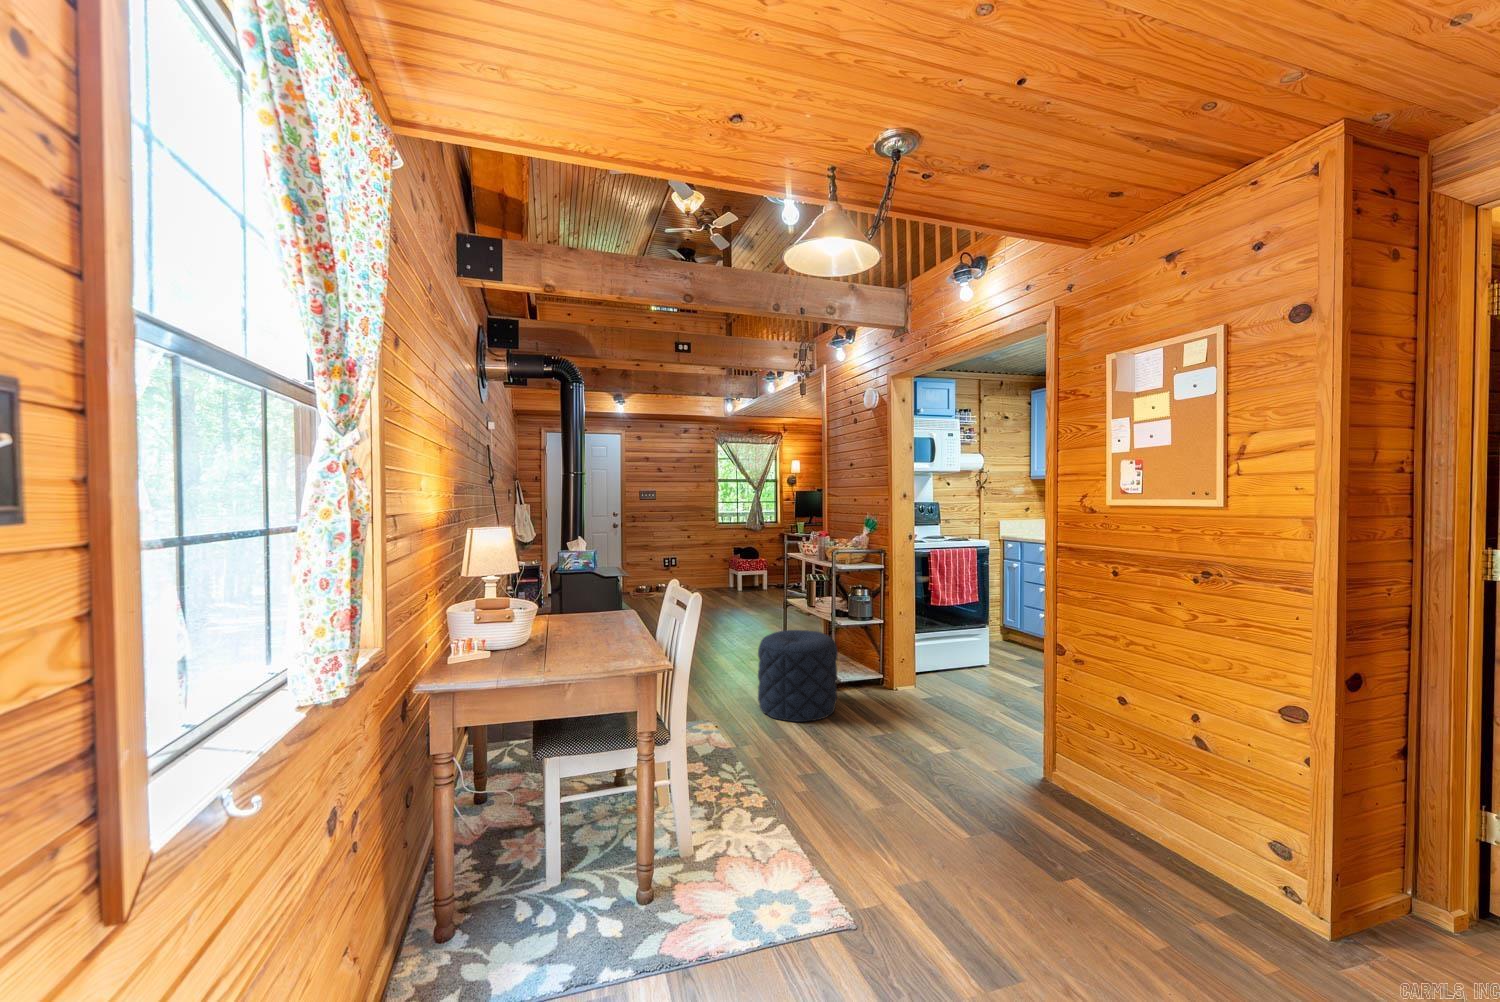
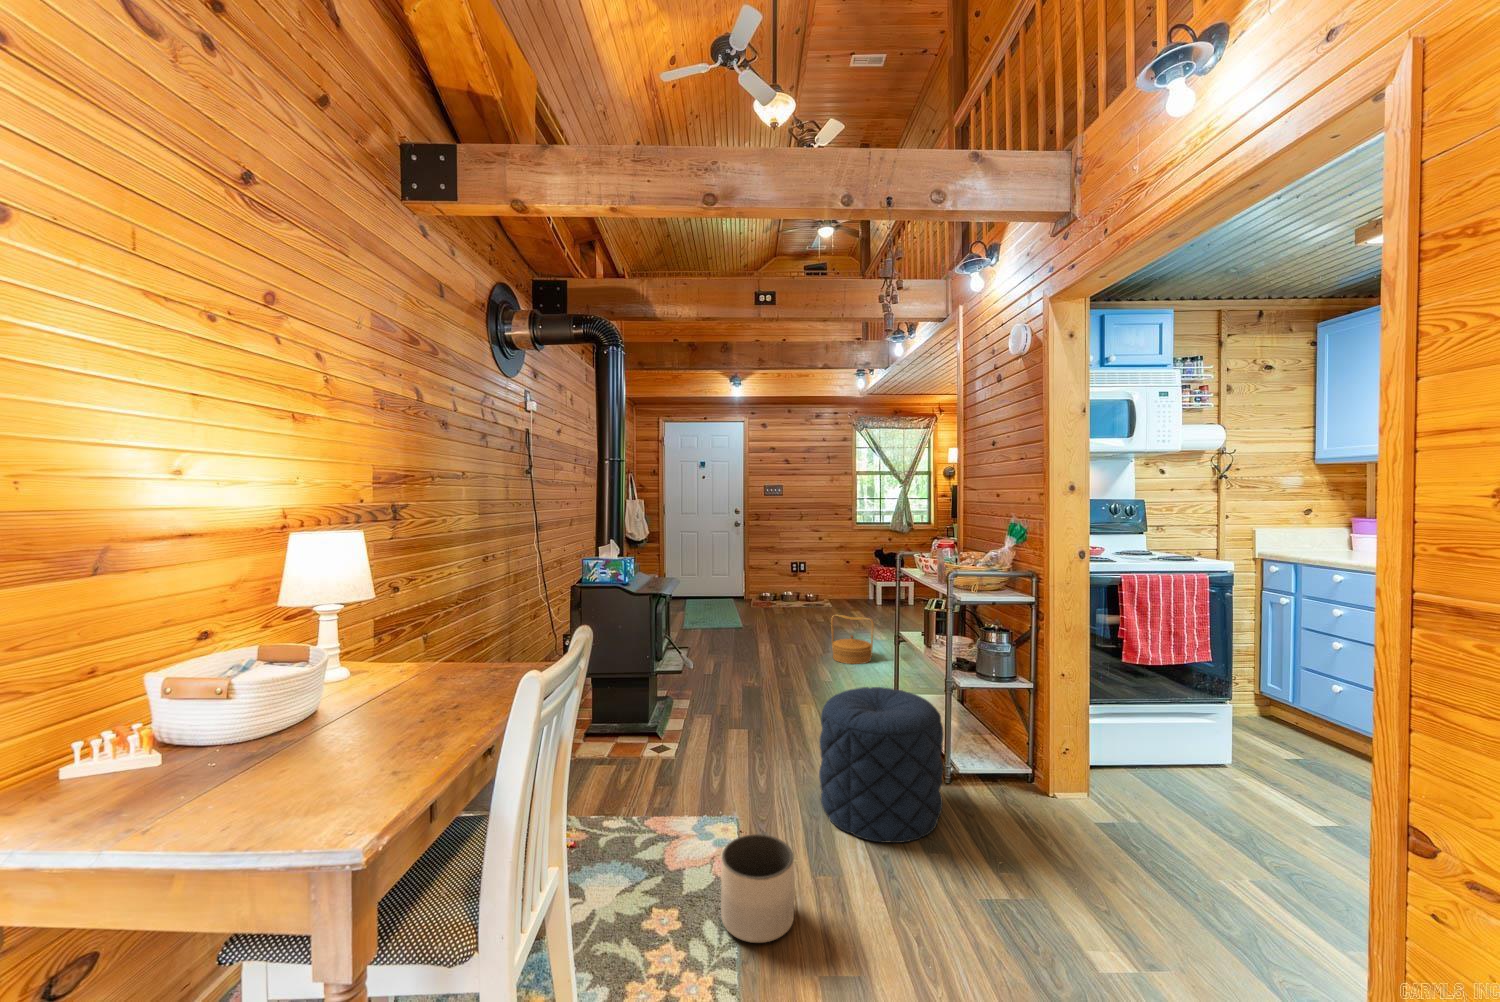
basket: none [721,596,755,634] -> present [831,615,874,664]
planter: none [727,714,771,770] -> present [721,834,794,943]

